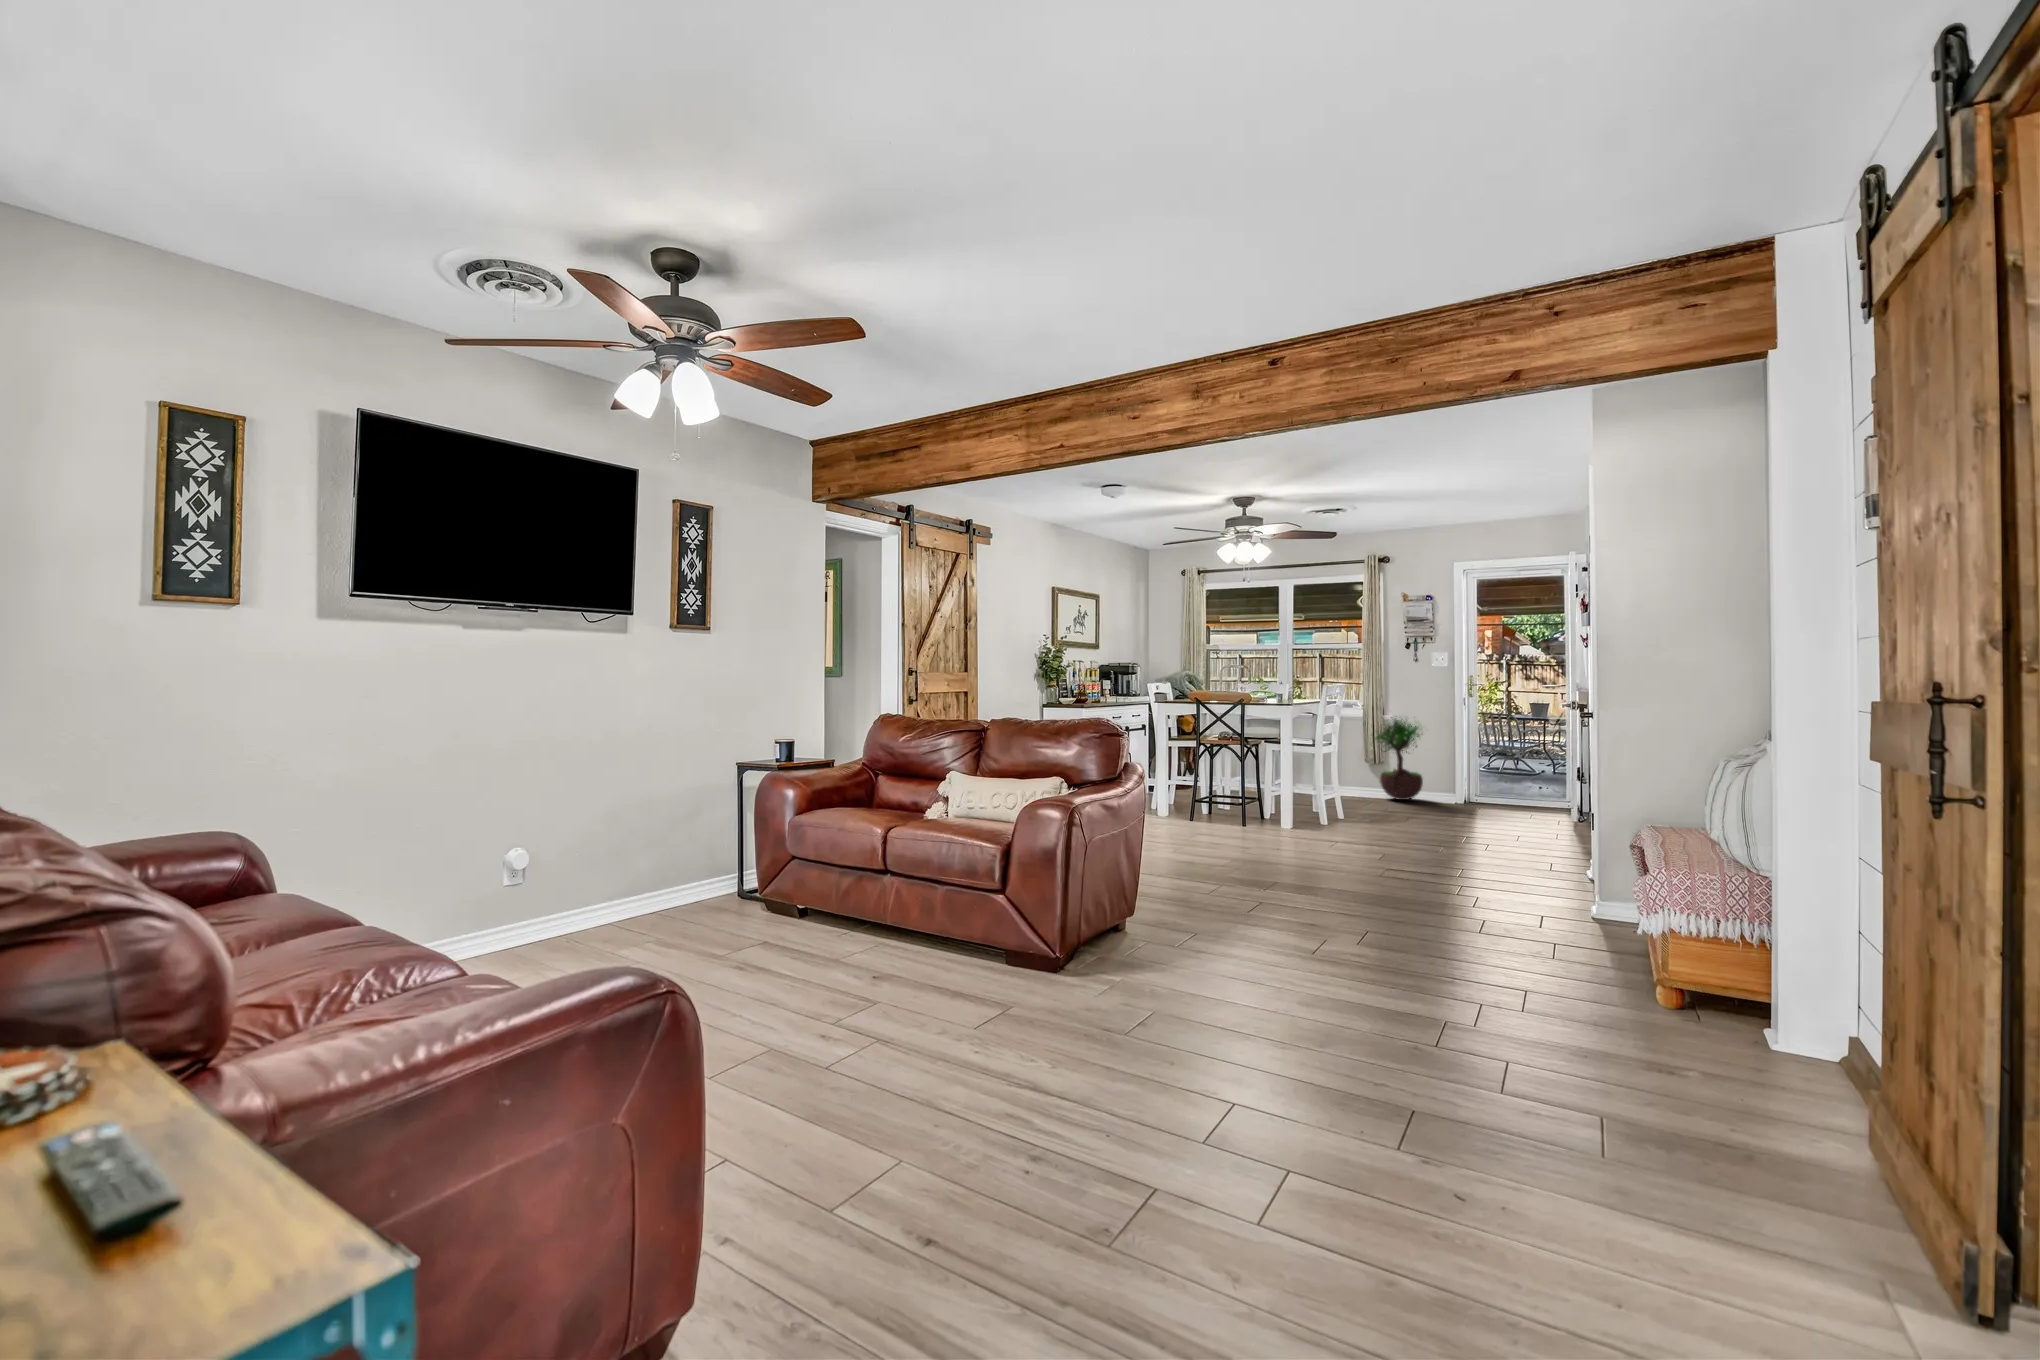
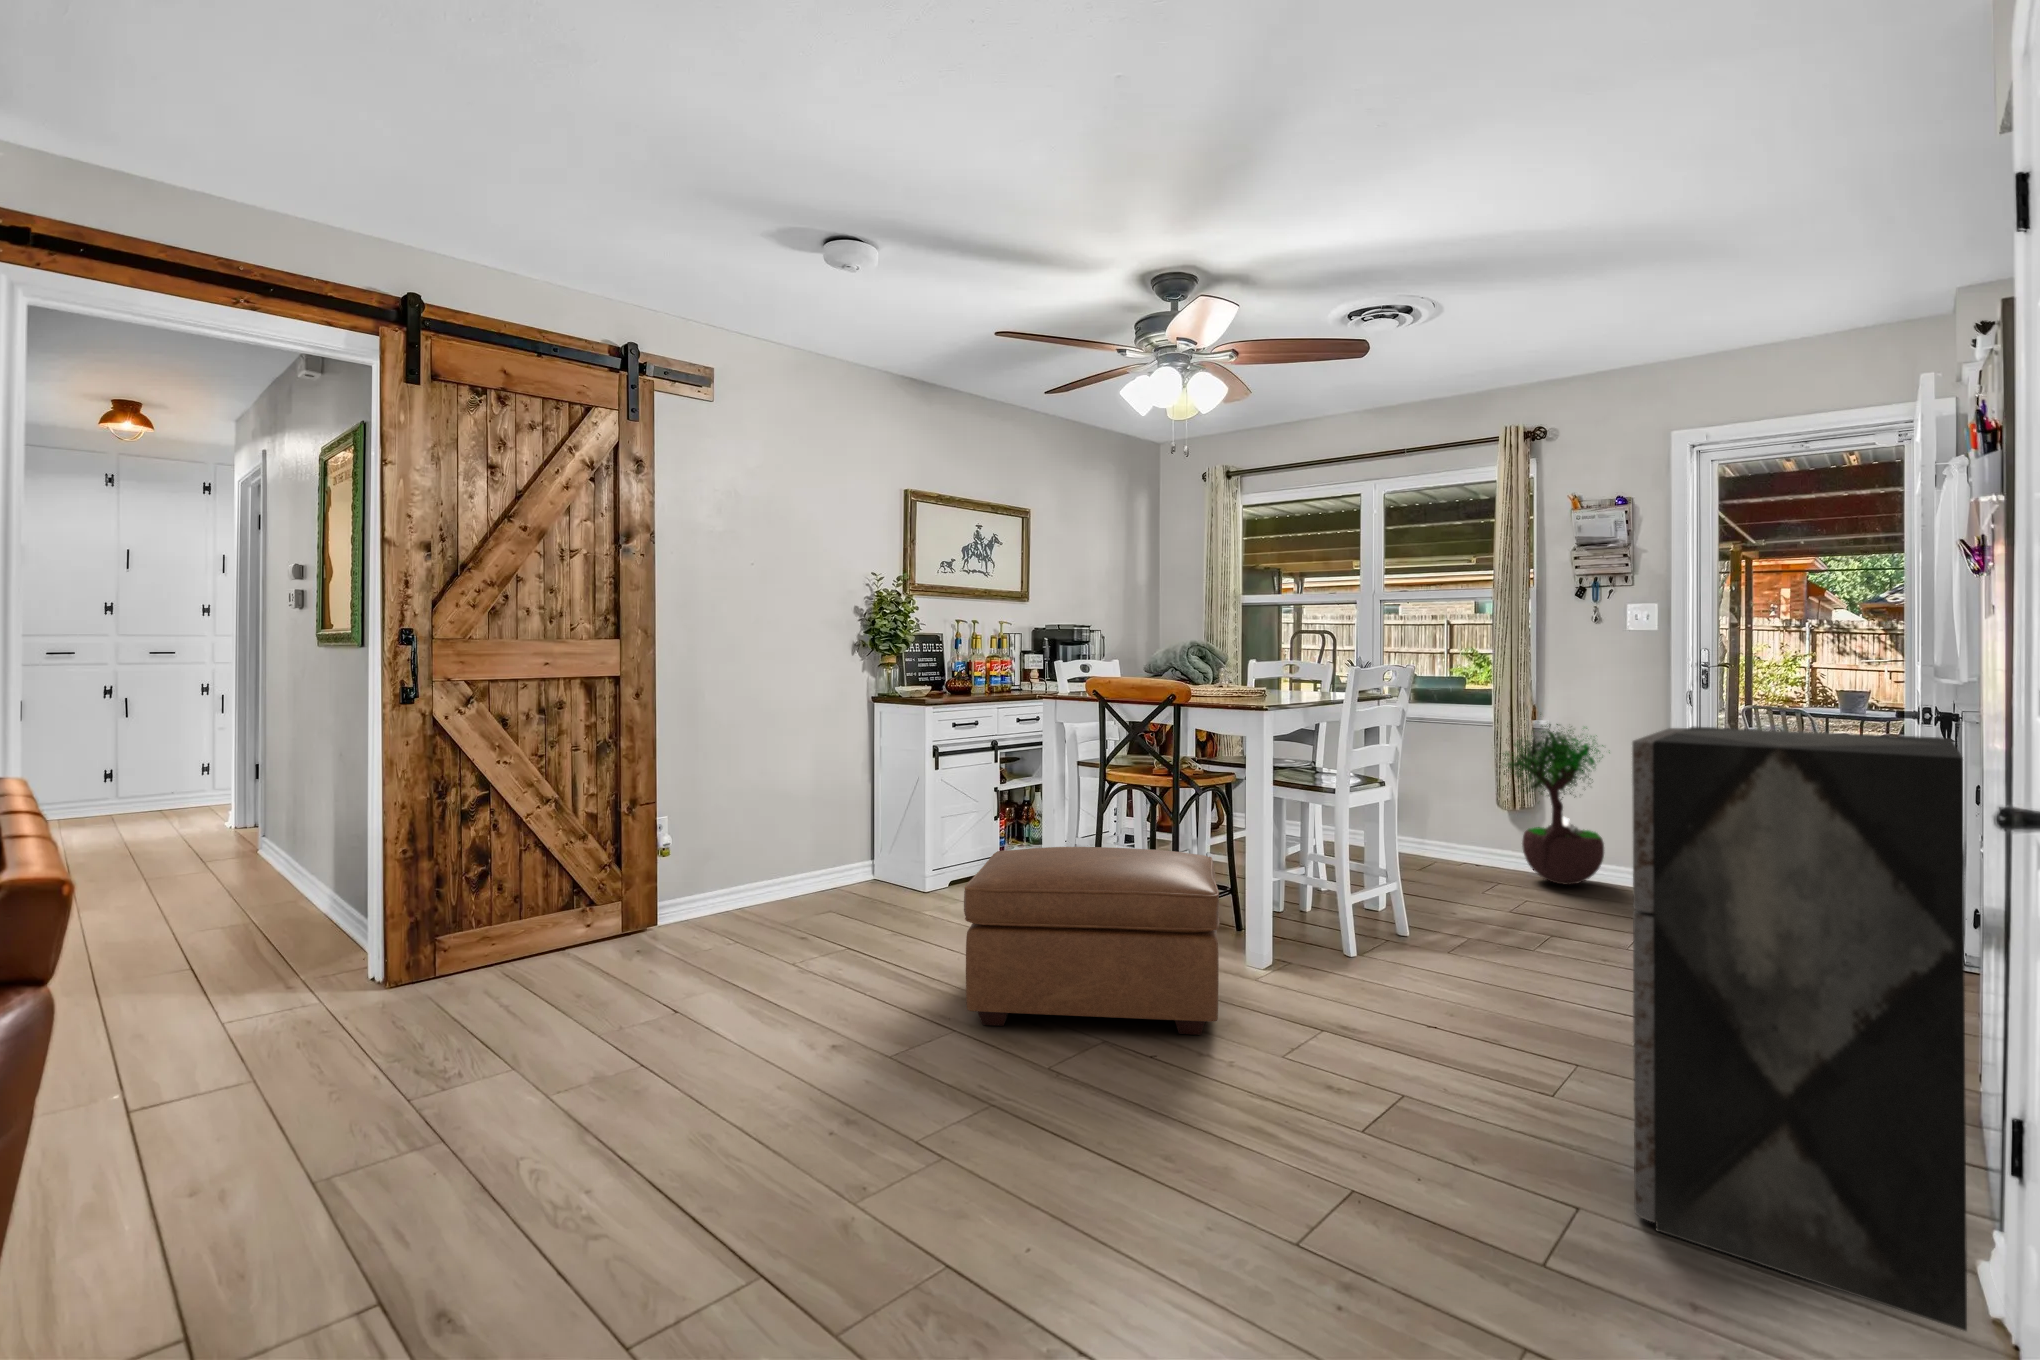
storage cabinet: none [1486,712,1592,890] -> present [1632,726,1967,1331]
ottoman: none [1176,773,1305,848] -> present [964,847,1220,1035]

